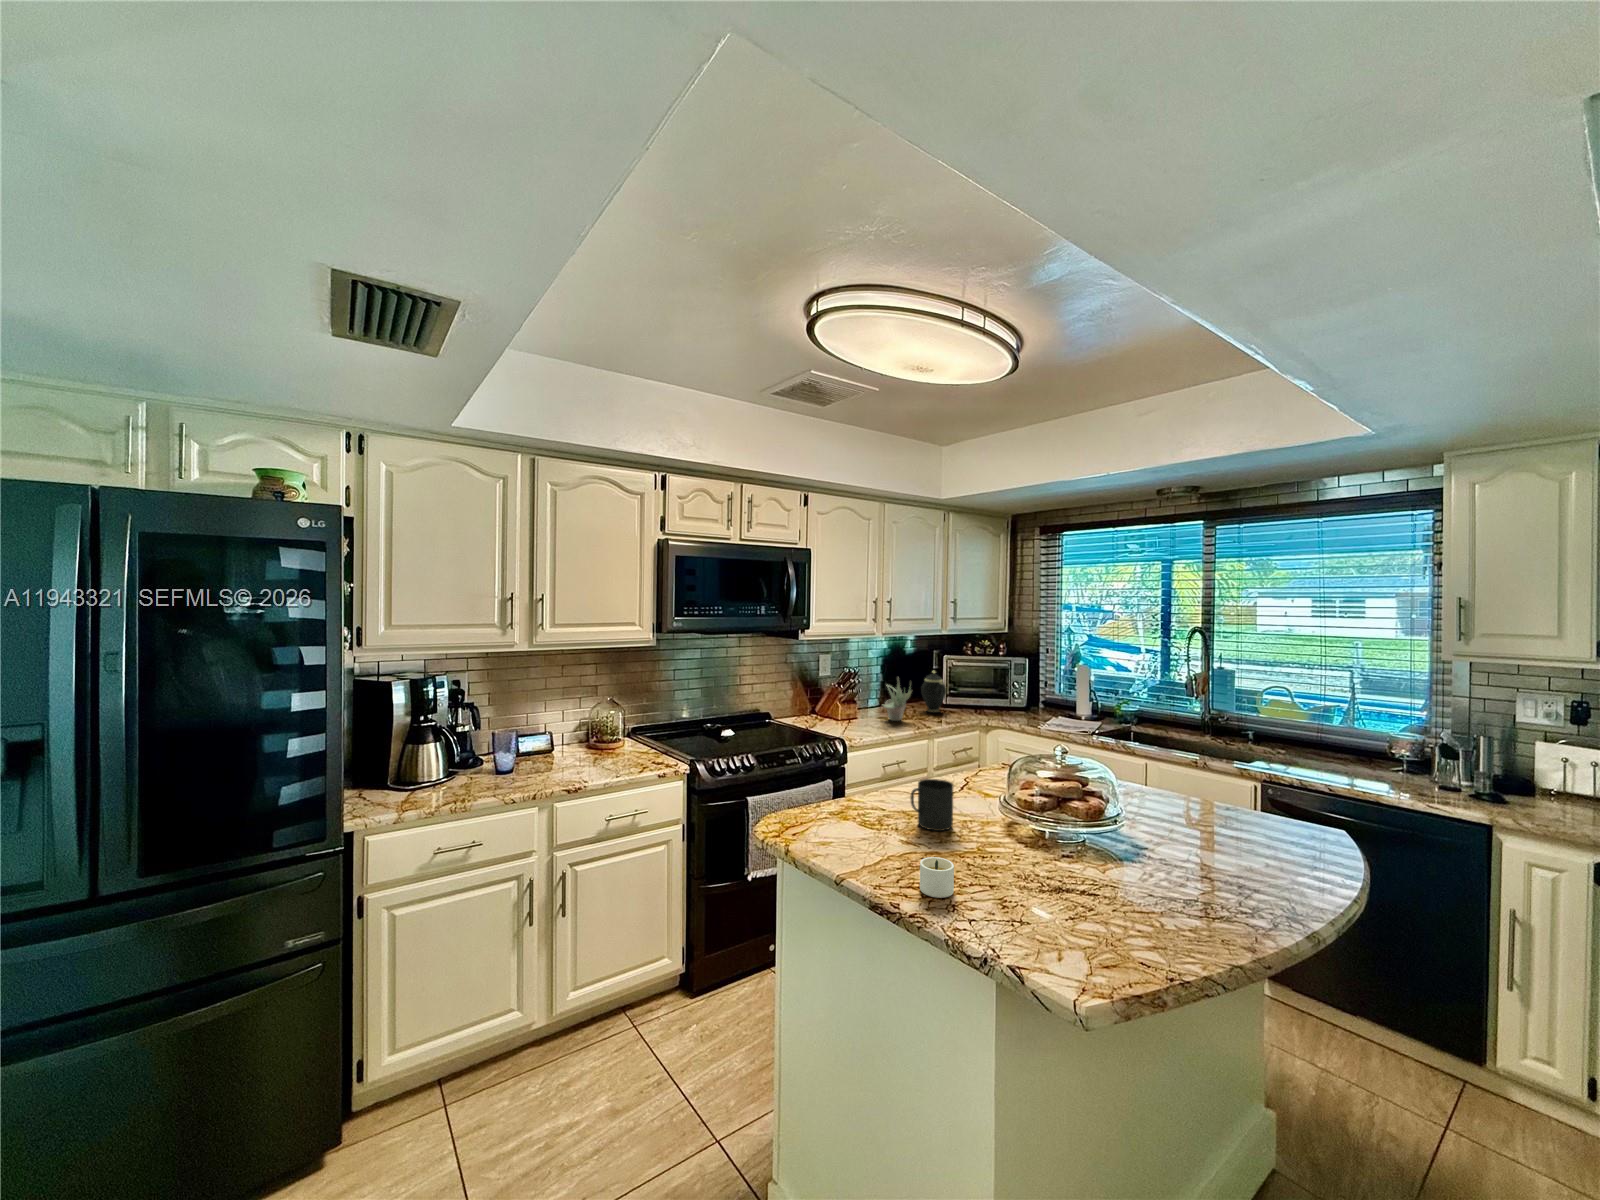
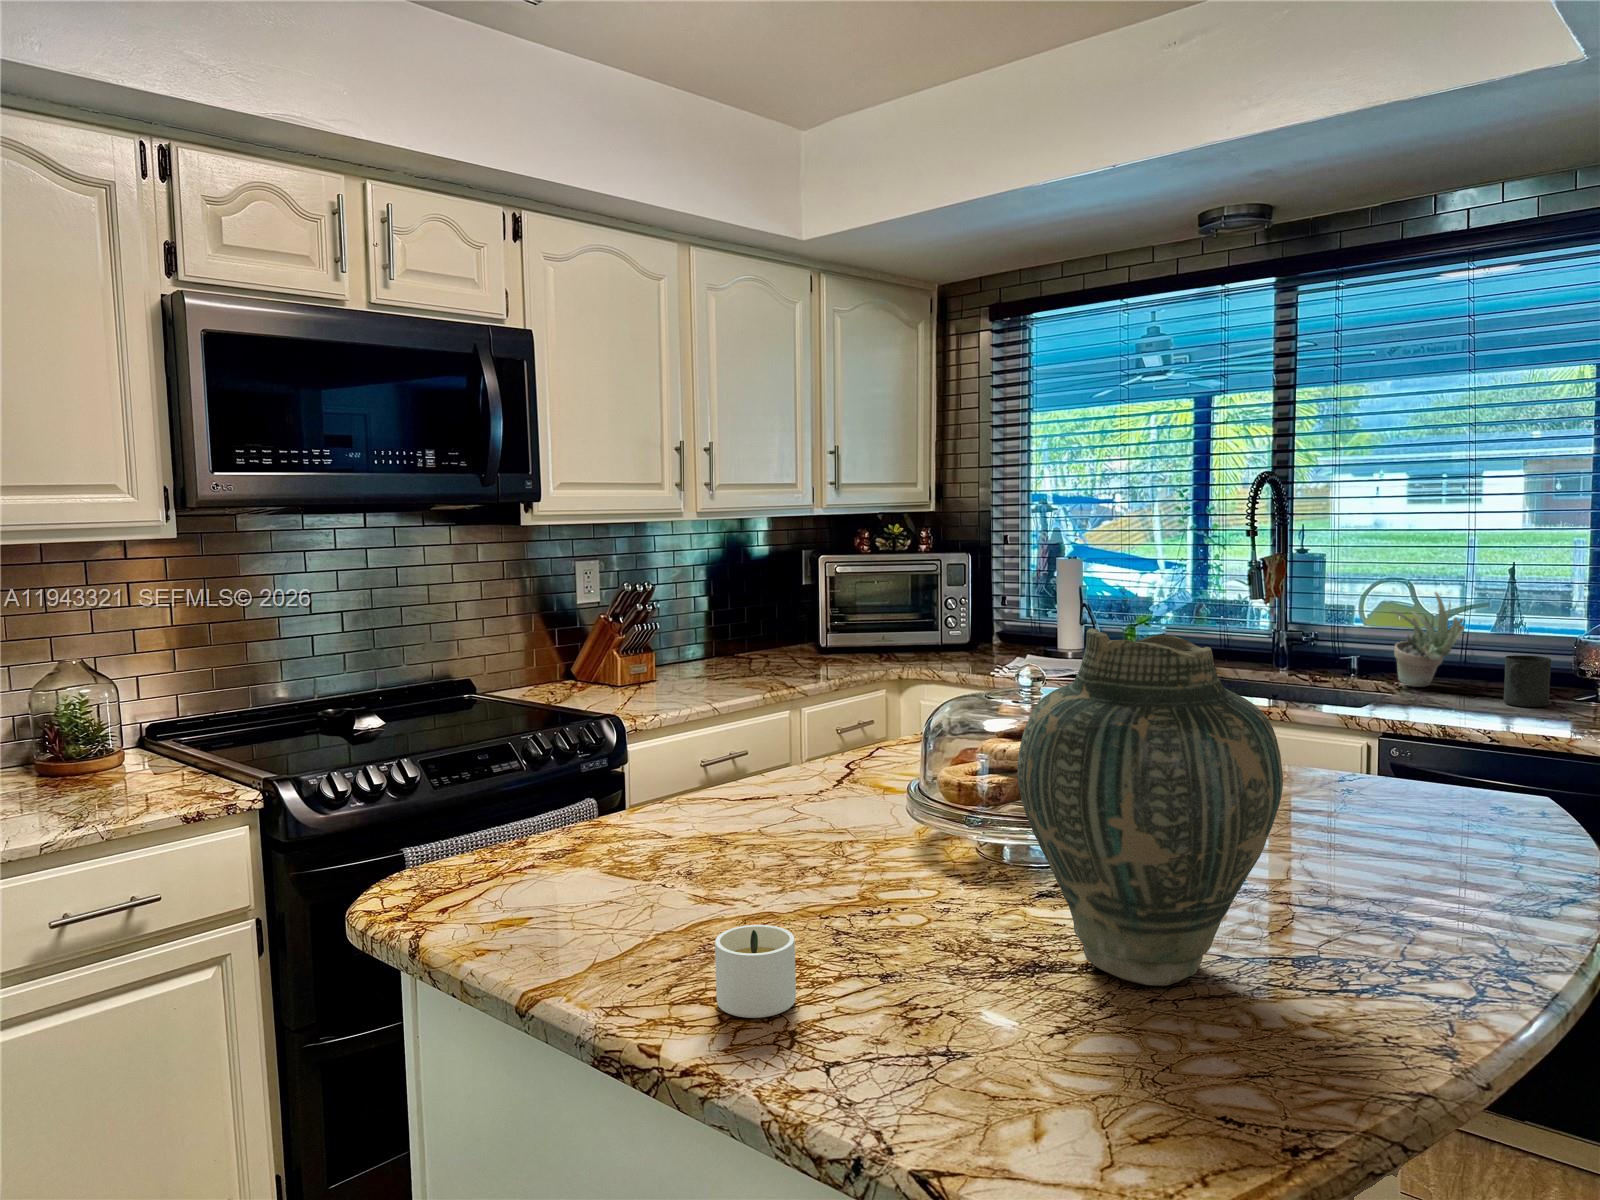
teapot: present [921,671,946,713] -> none [775,582,823,663]
succulent plant: present [883,679,912,721] -> present [1391,592,1465,687]
vase: none [1054,741,1178,905] -> present [1017,628,1283,986]
mug: present [911,779,953,831] -> present [1504,655,1551,707]

